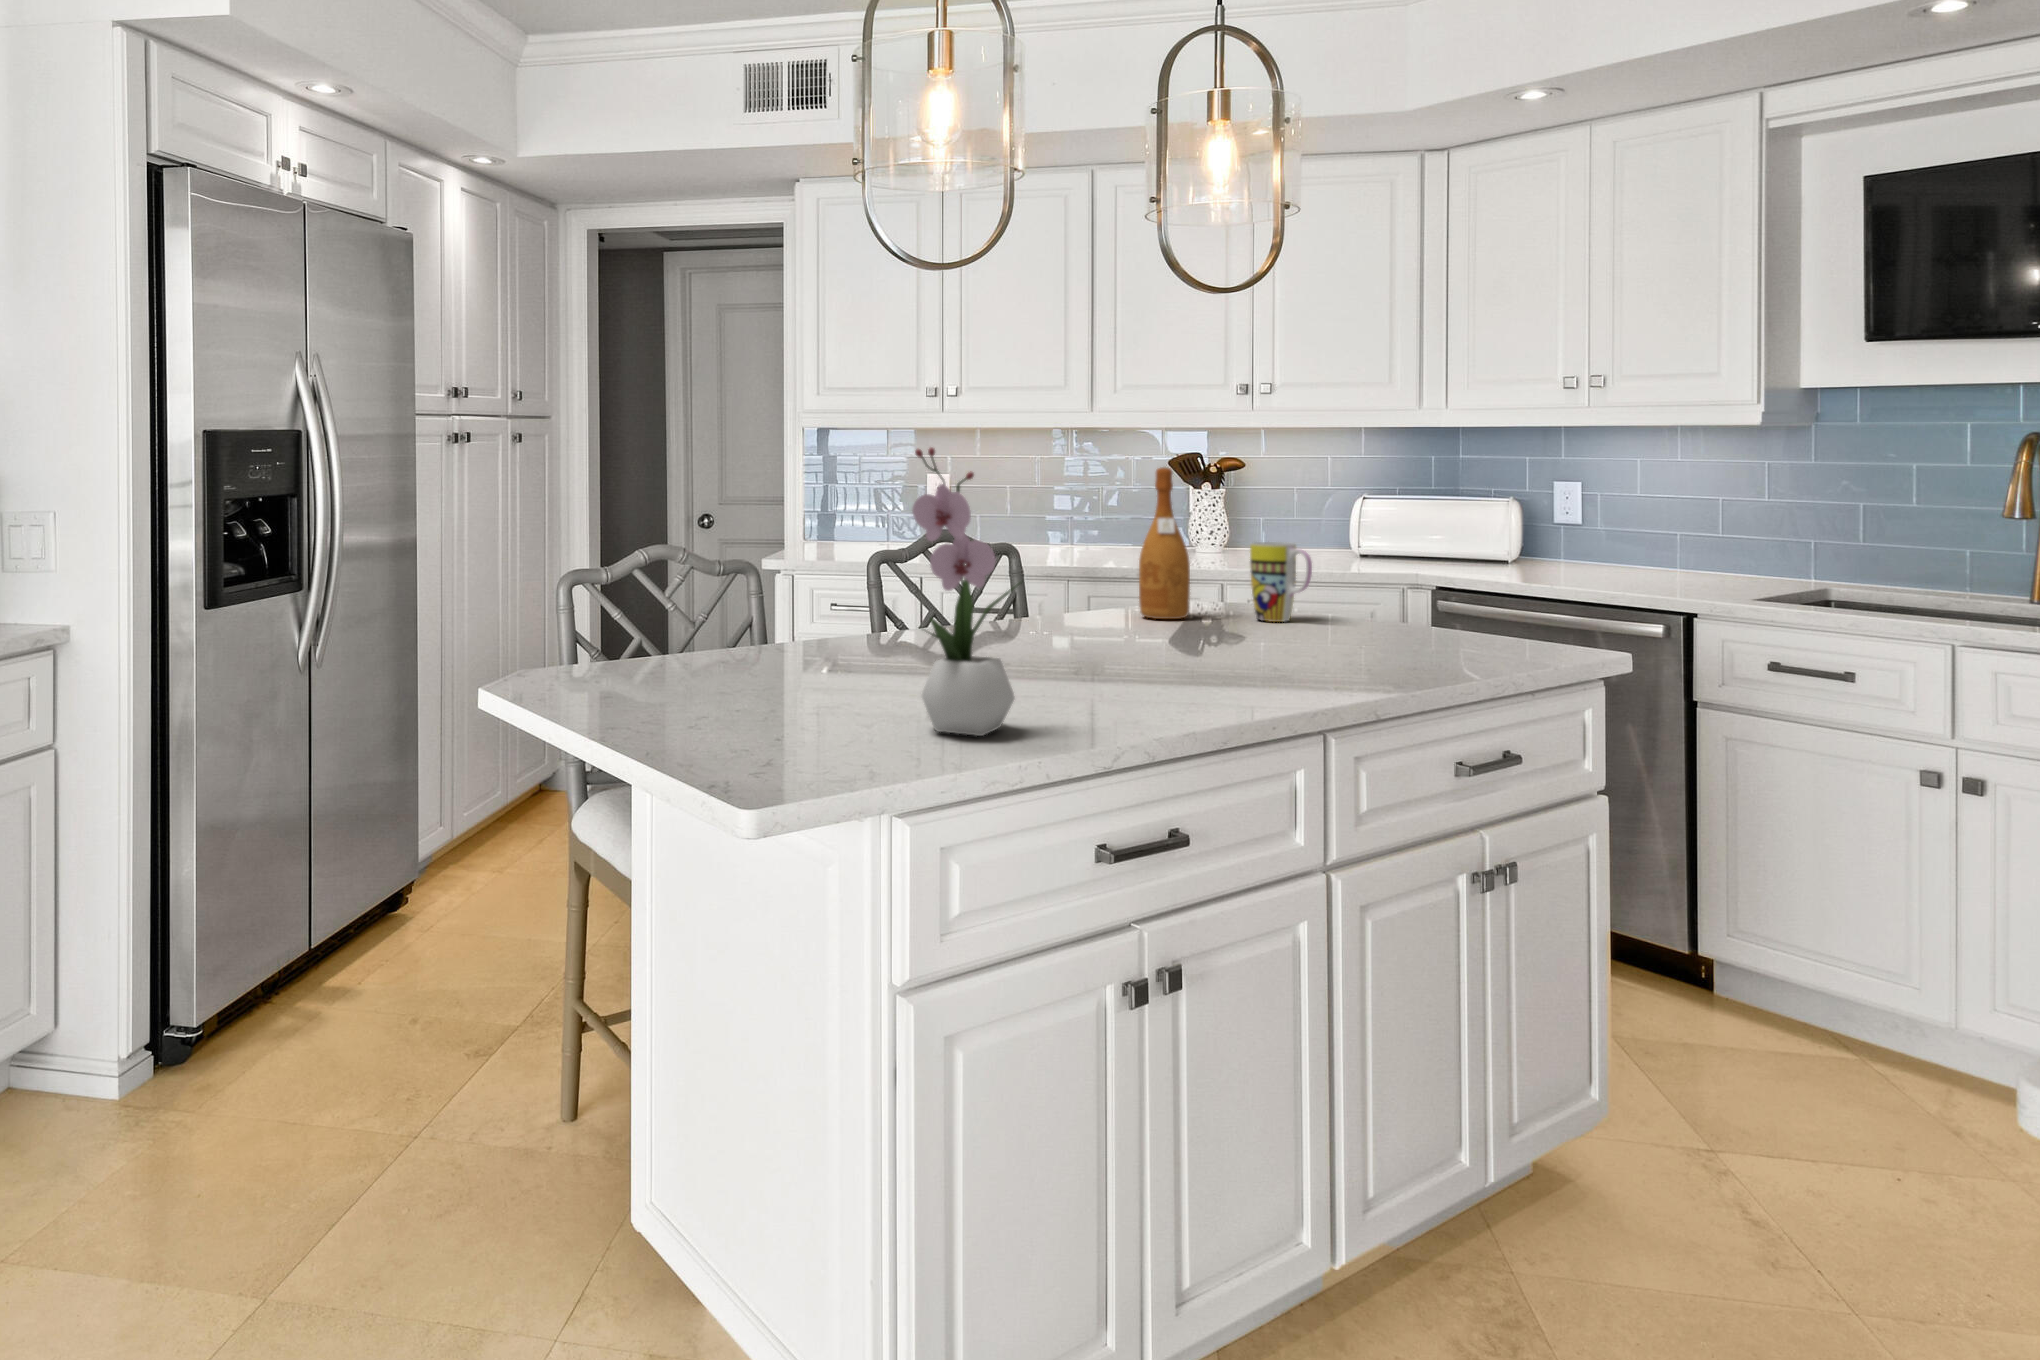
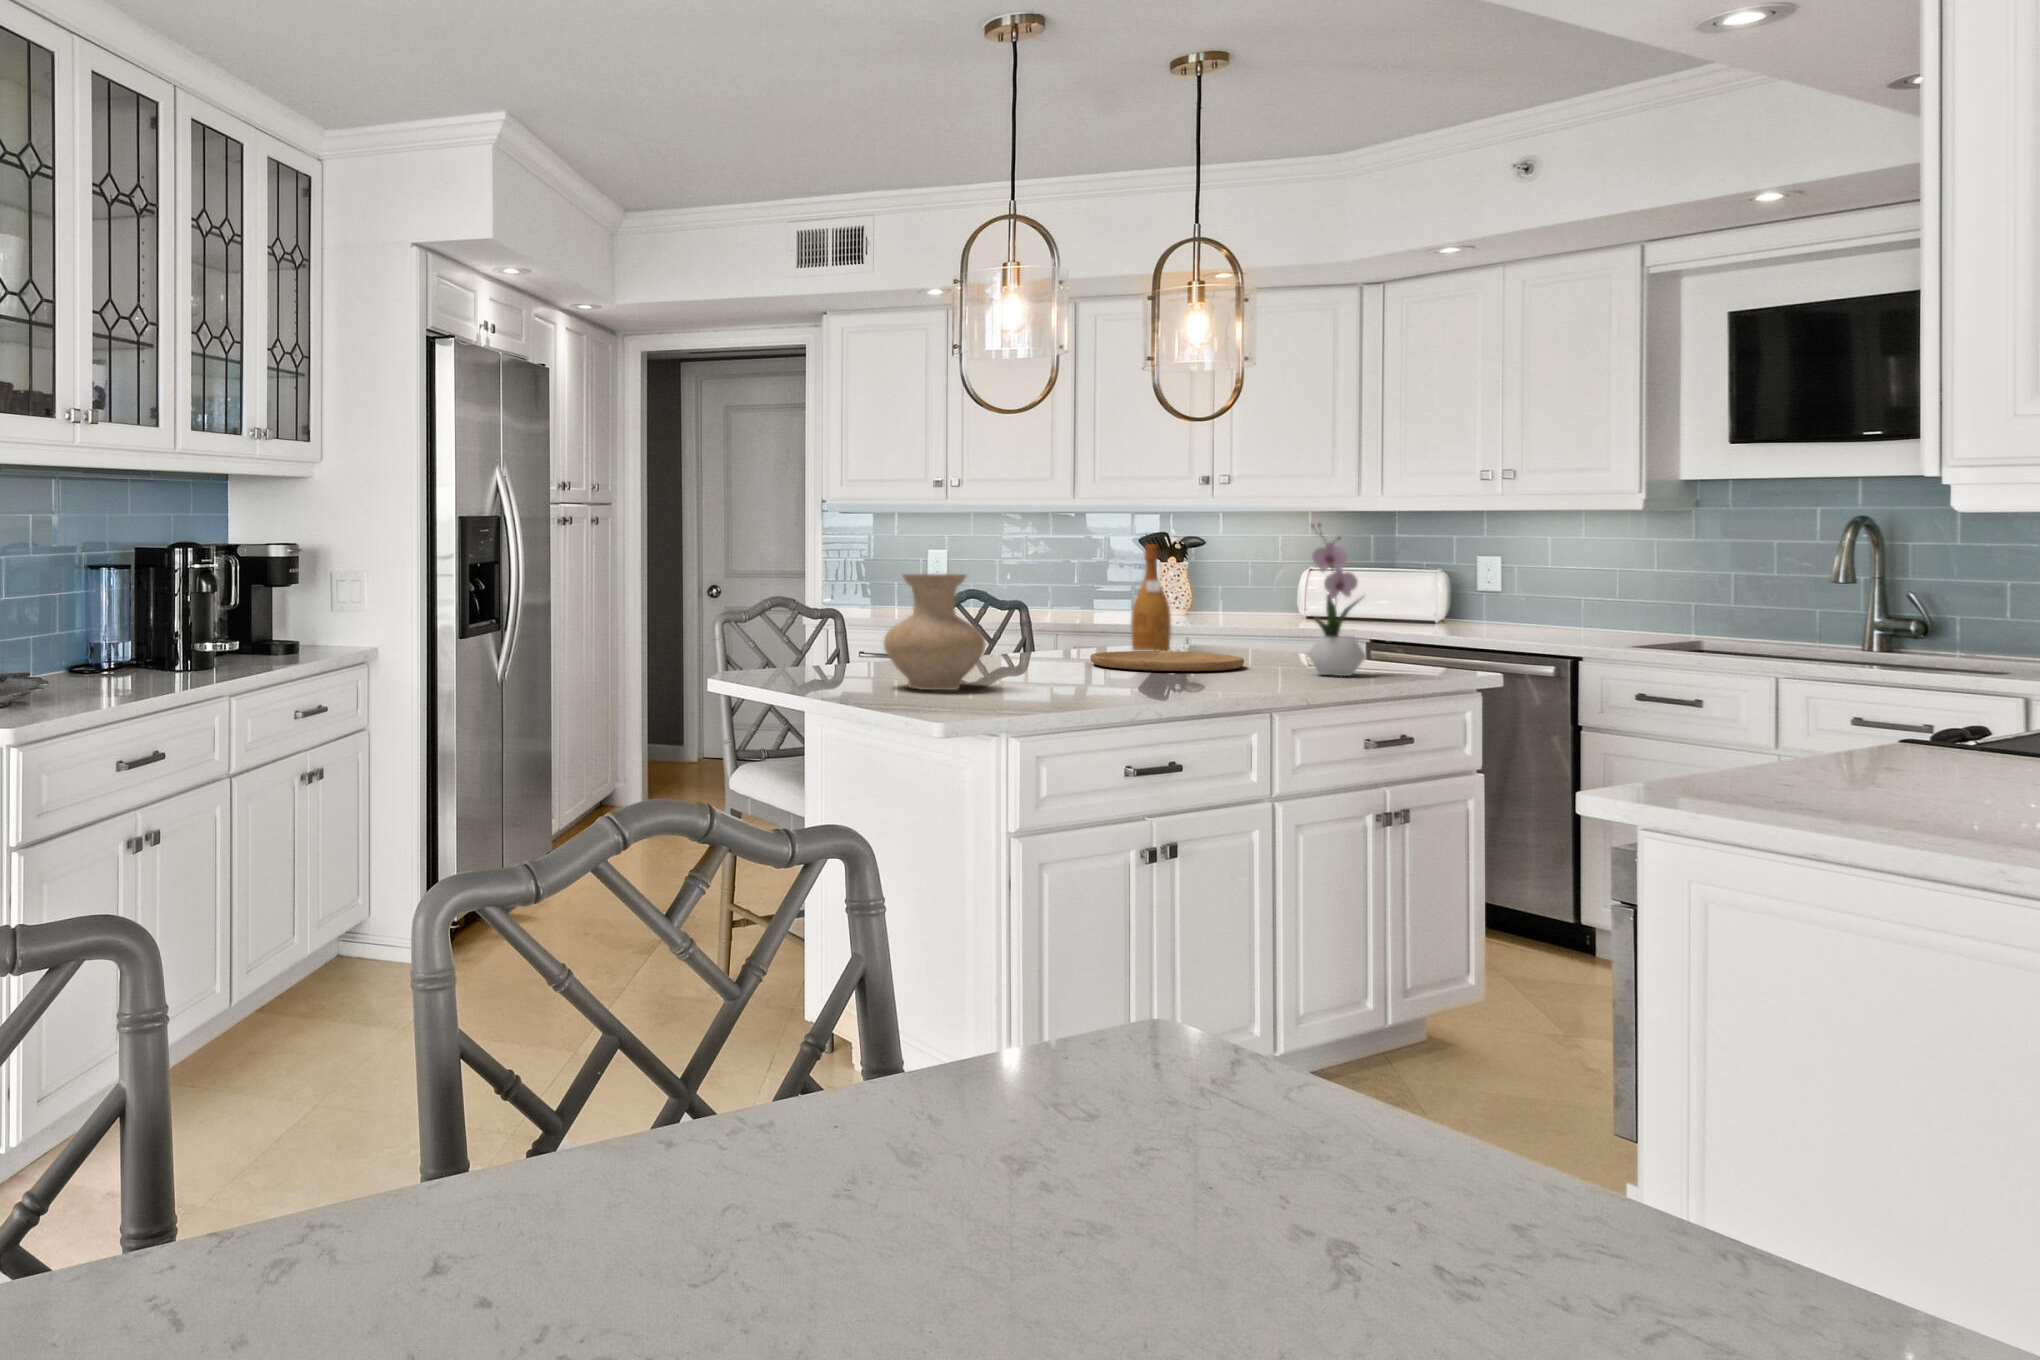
flower arrangement: present [912,447,1021,736] -> present [1307,524,1366,676]
vase: none [741,517,895,705] -> present [884,574,985,690]
mug: present [1250,542,1312,622] -> none [1217,599,1265,656]
cutting board: none [1076,618,1285,656] -> present [1090,651,1244,671]

